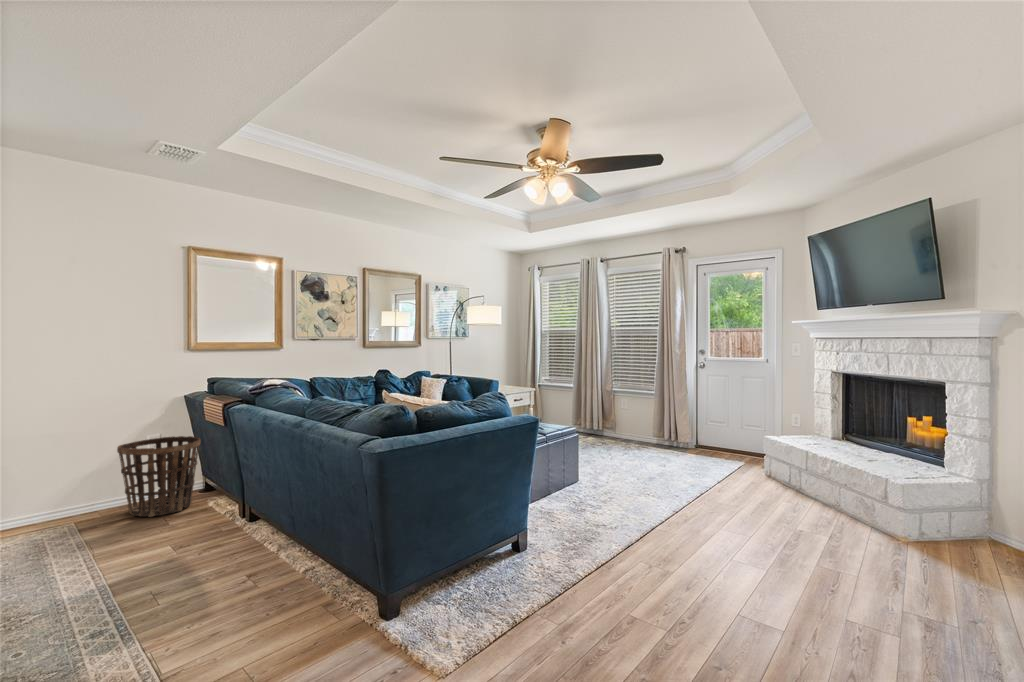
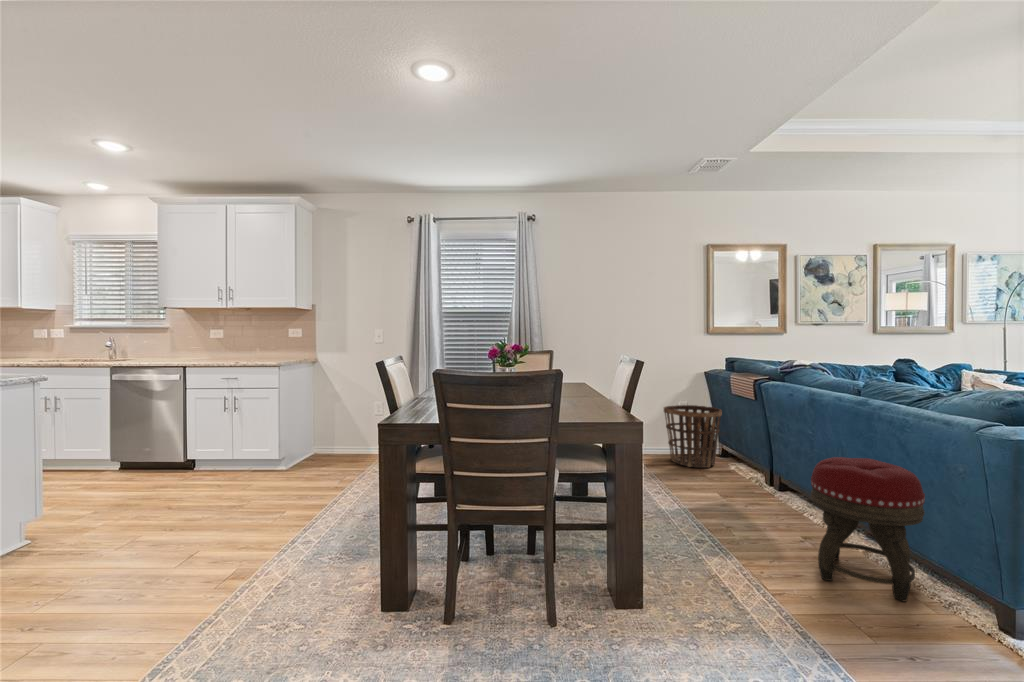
footstool: none [233,483,337,632] -> present [811,457,925,601]

